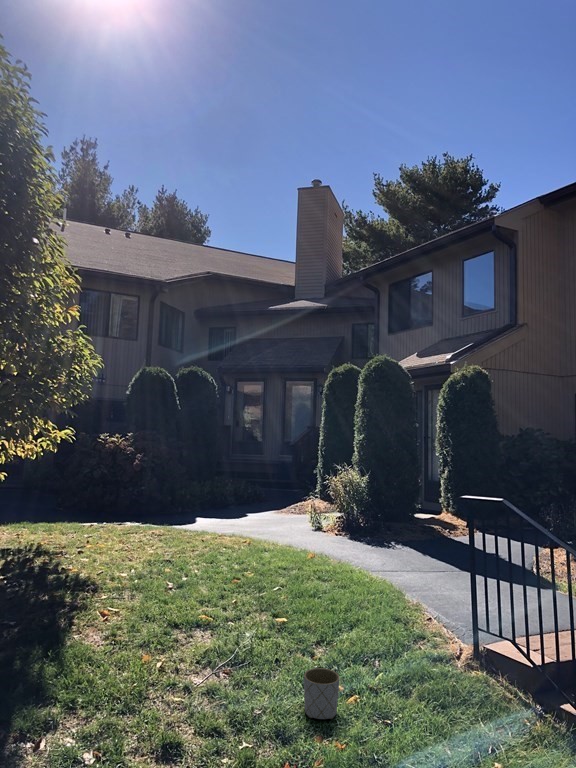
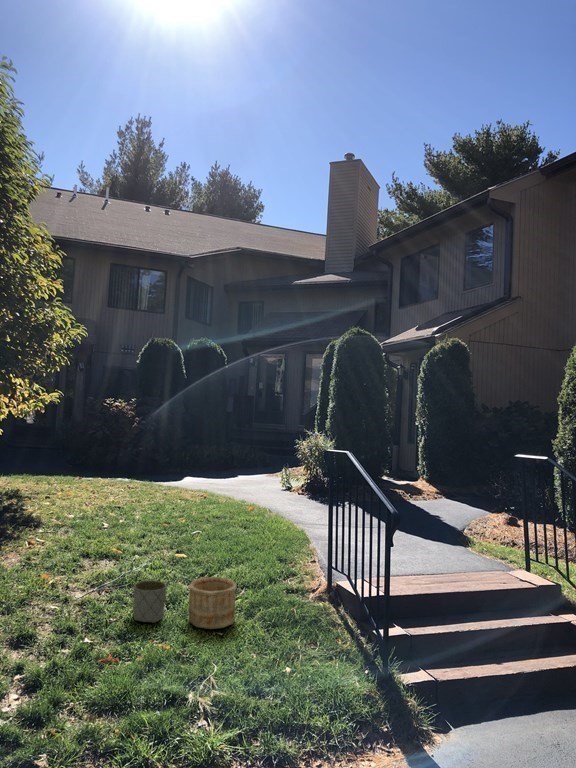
wooden bucket: none [360,658,415,722] -> present [188,577,237,629]

